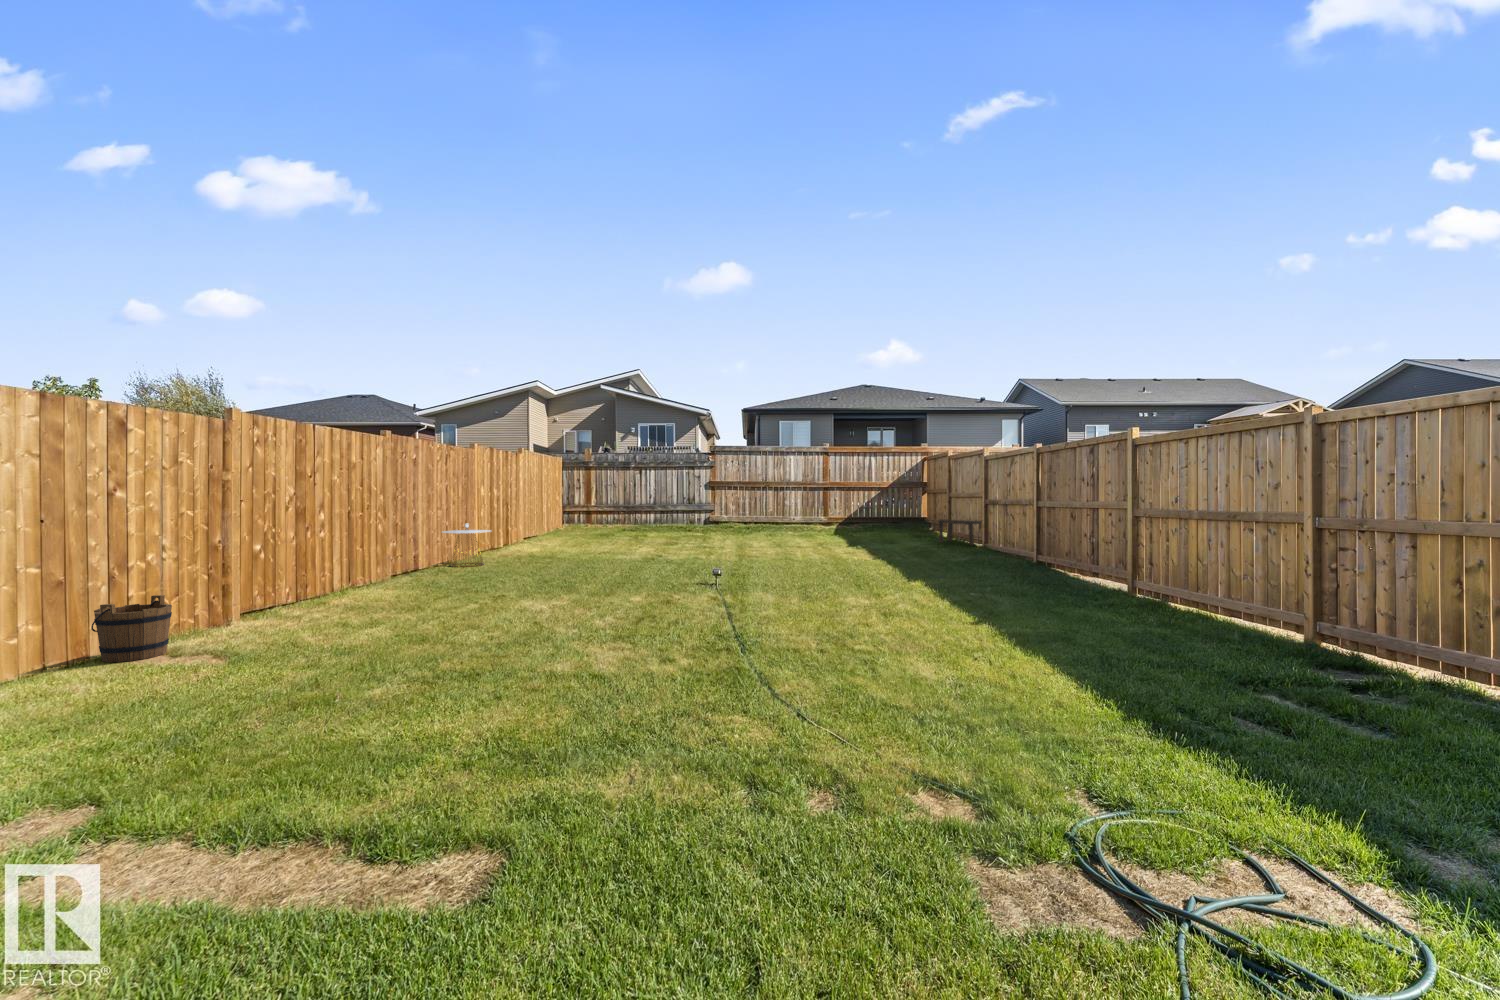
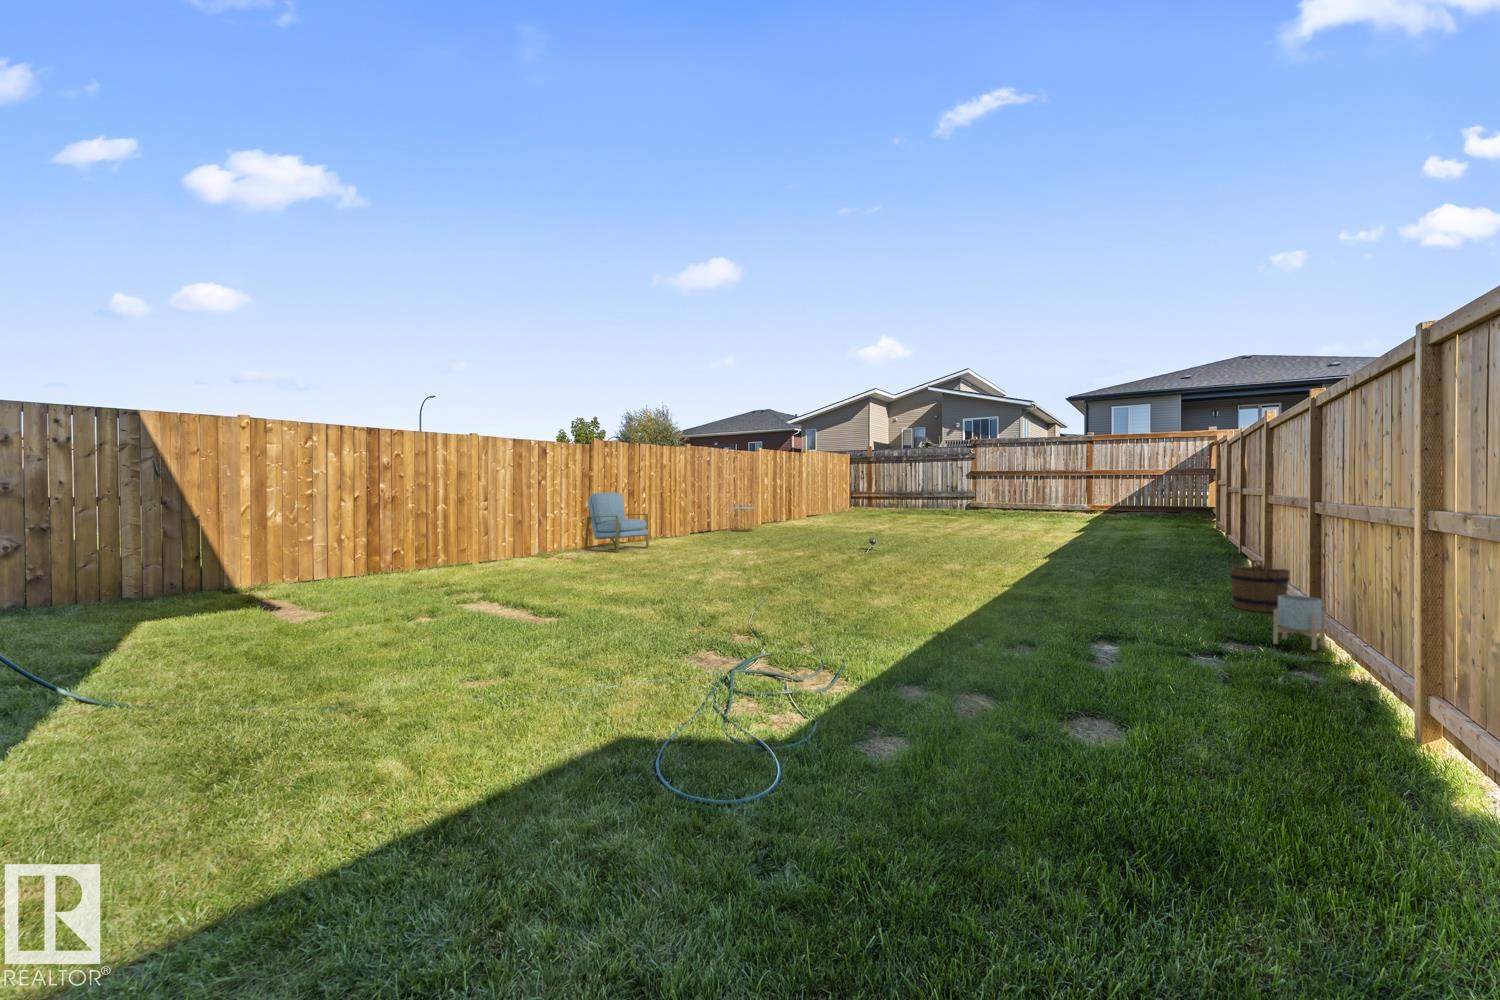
chair: none [214,514,357,627] -> present [584,493,649,552]
bench: present [938,519,982,545] -> none [1171,508,1222,535]
bucket: present [91,595,172,662] -> present [1230,560,1290,613]
planter: none [1385,621,1451,681] -> present [1273,595,1325,650]

